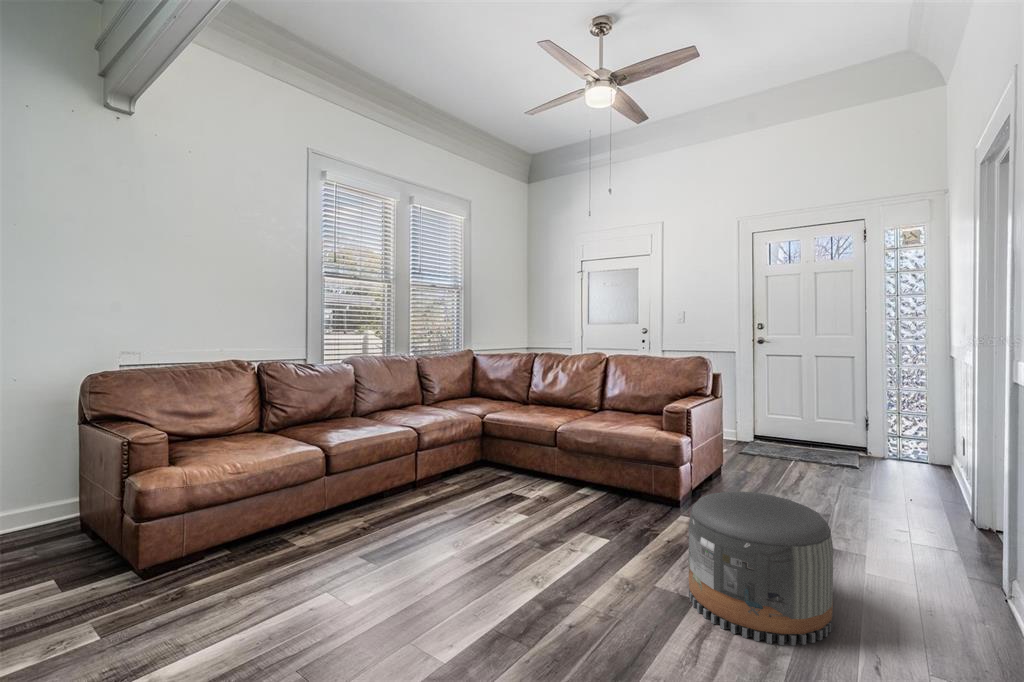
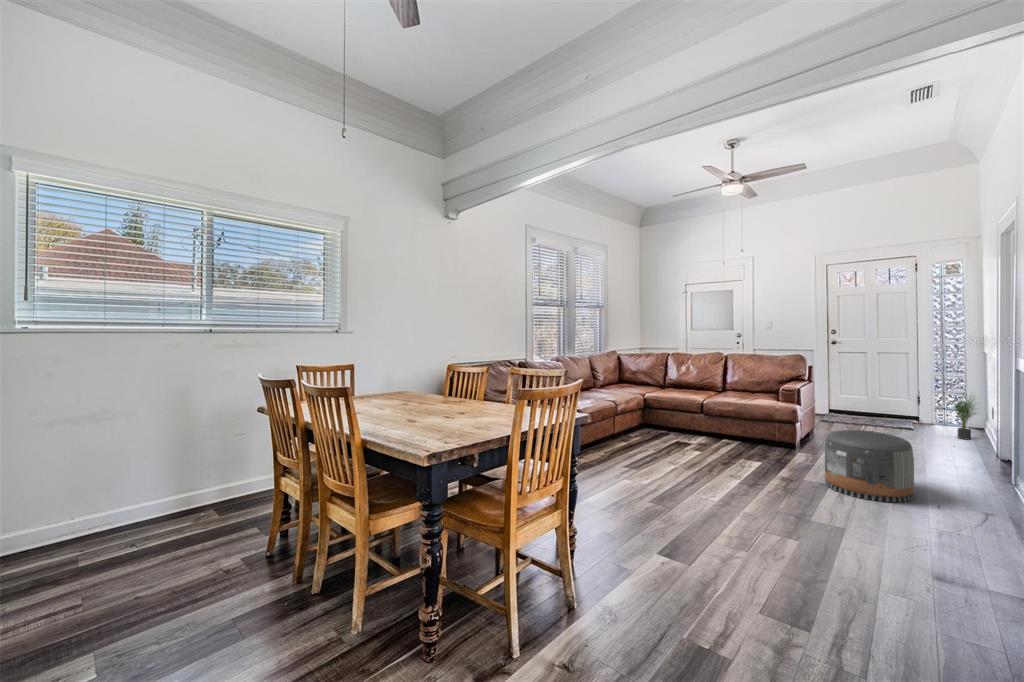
potted plant: none [899,413,951,483] -> present [950,397,976,440]

